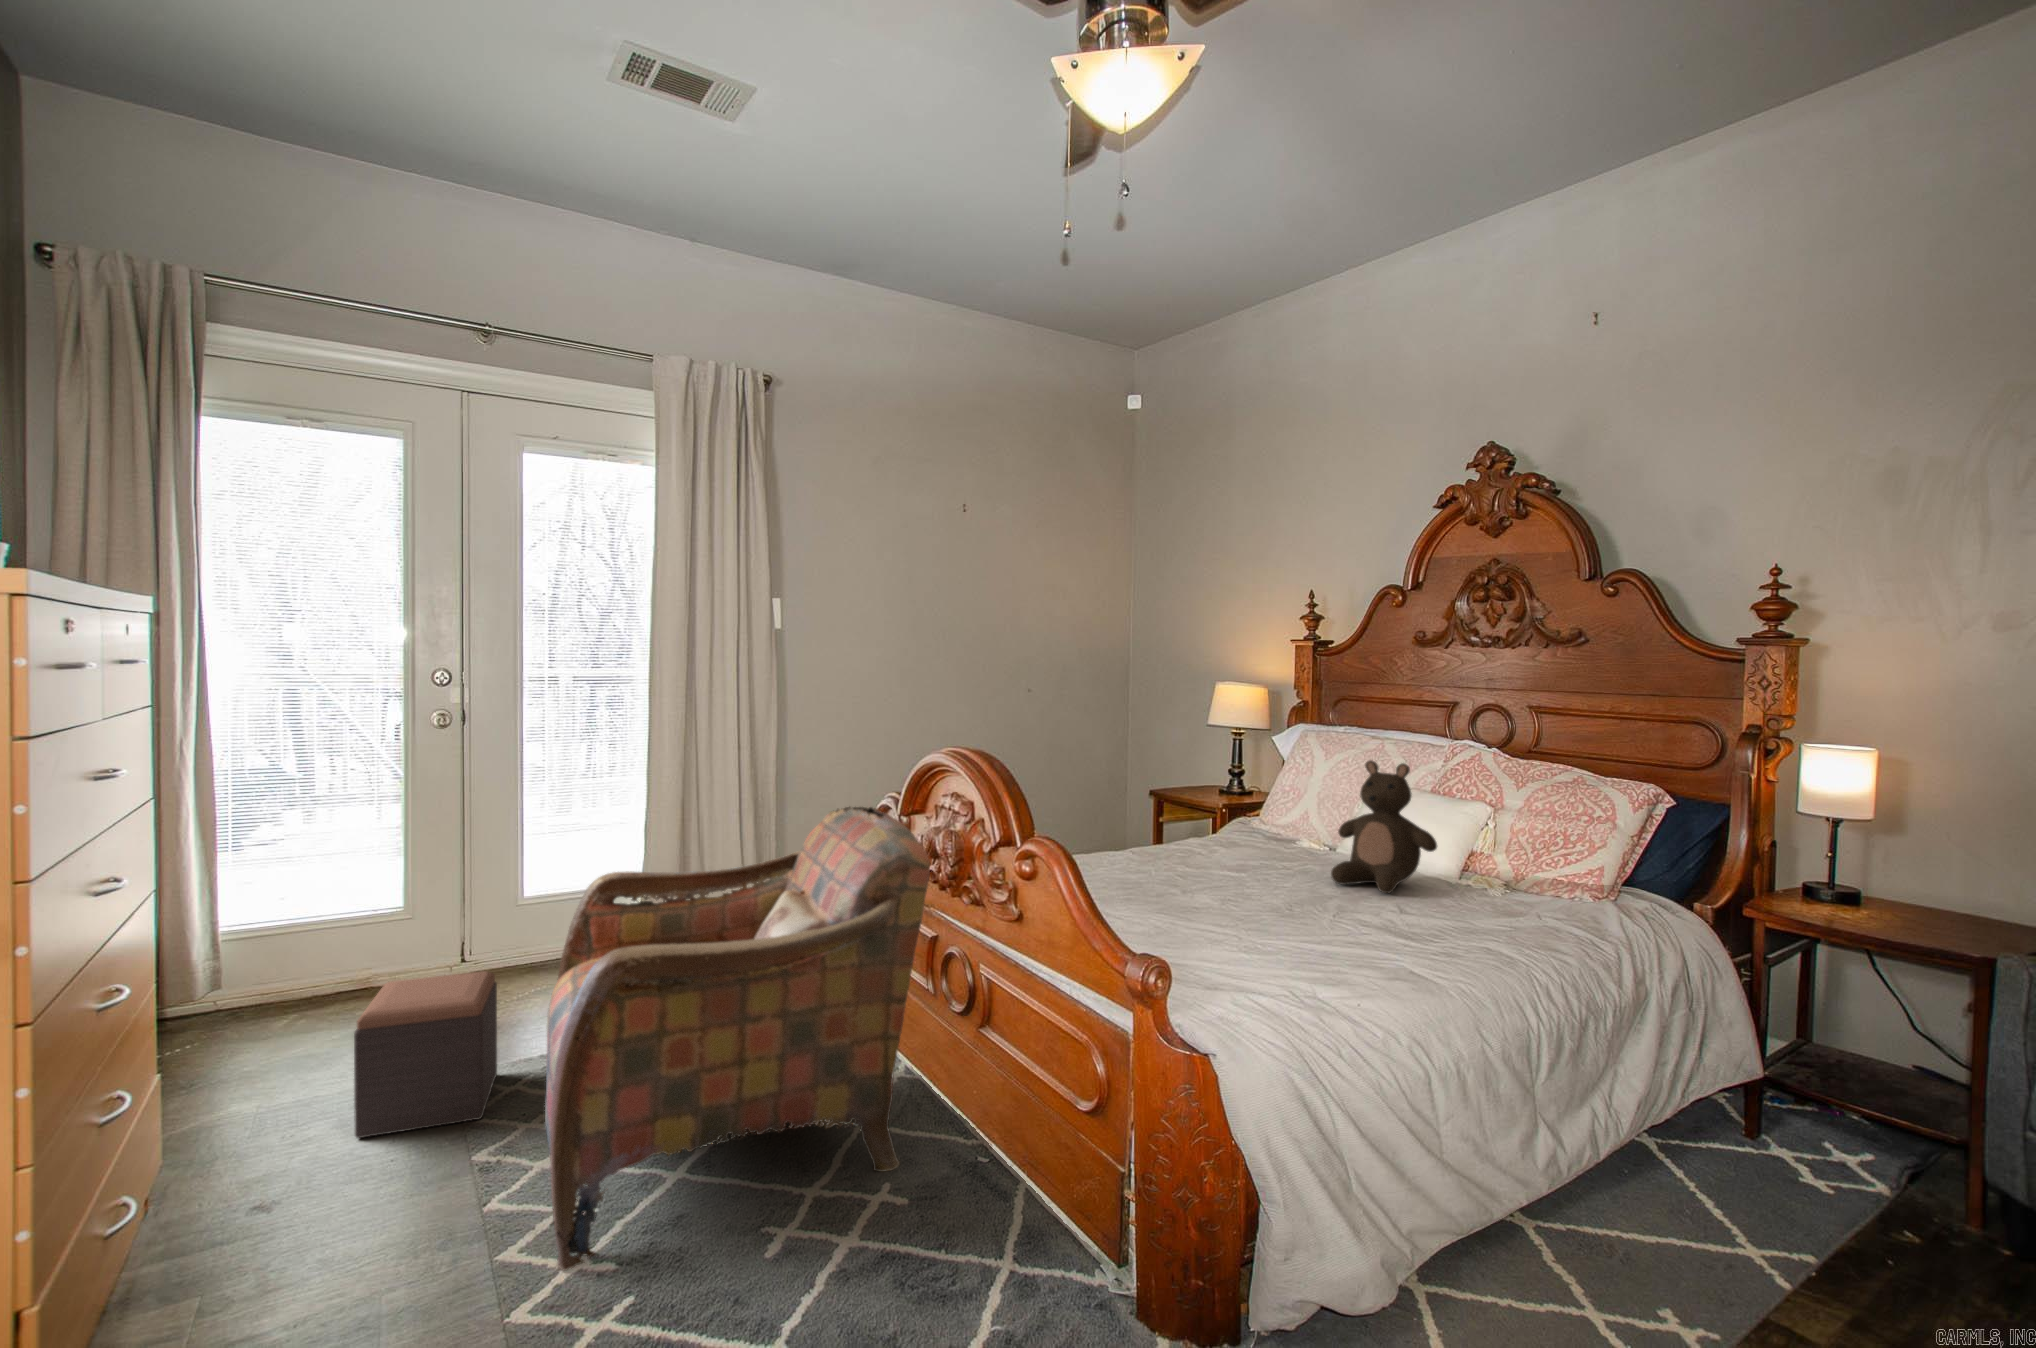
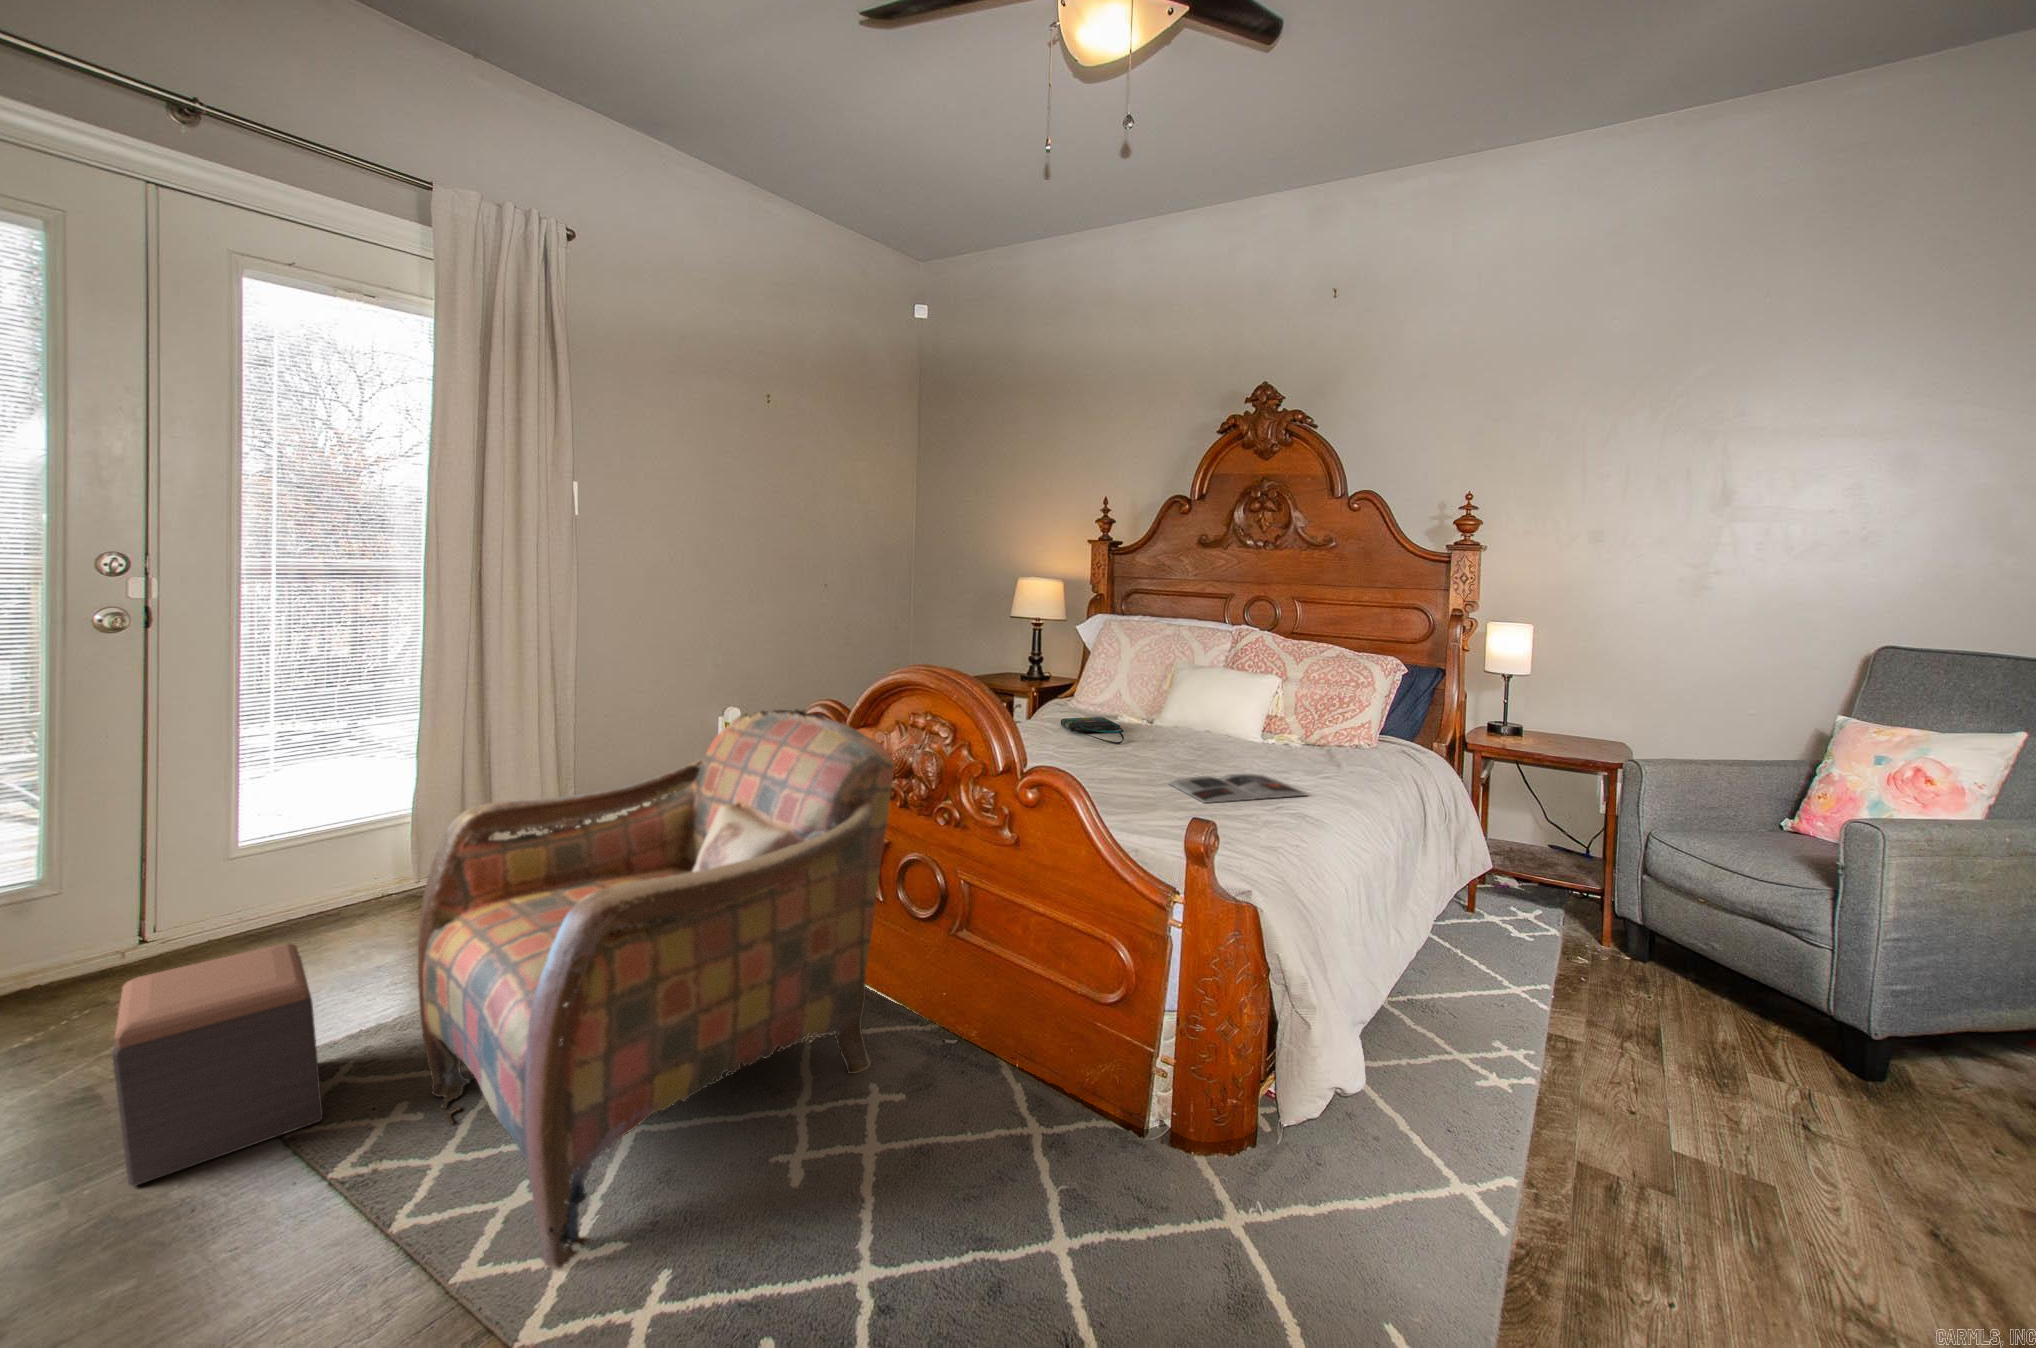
stuffed bear: present [1331,760,1437,893] -> none [1179,645,1265,756]
tote bag: none [1220,836,1285,869] -> present [1061,717,1124,744]
magazine: none [1265,911,1425,945] -> present [1169,774,1307,803]

